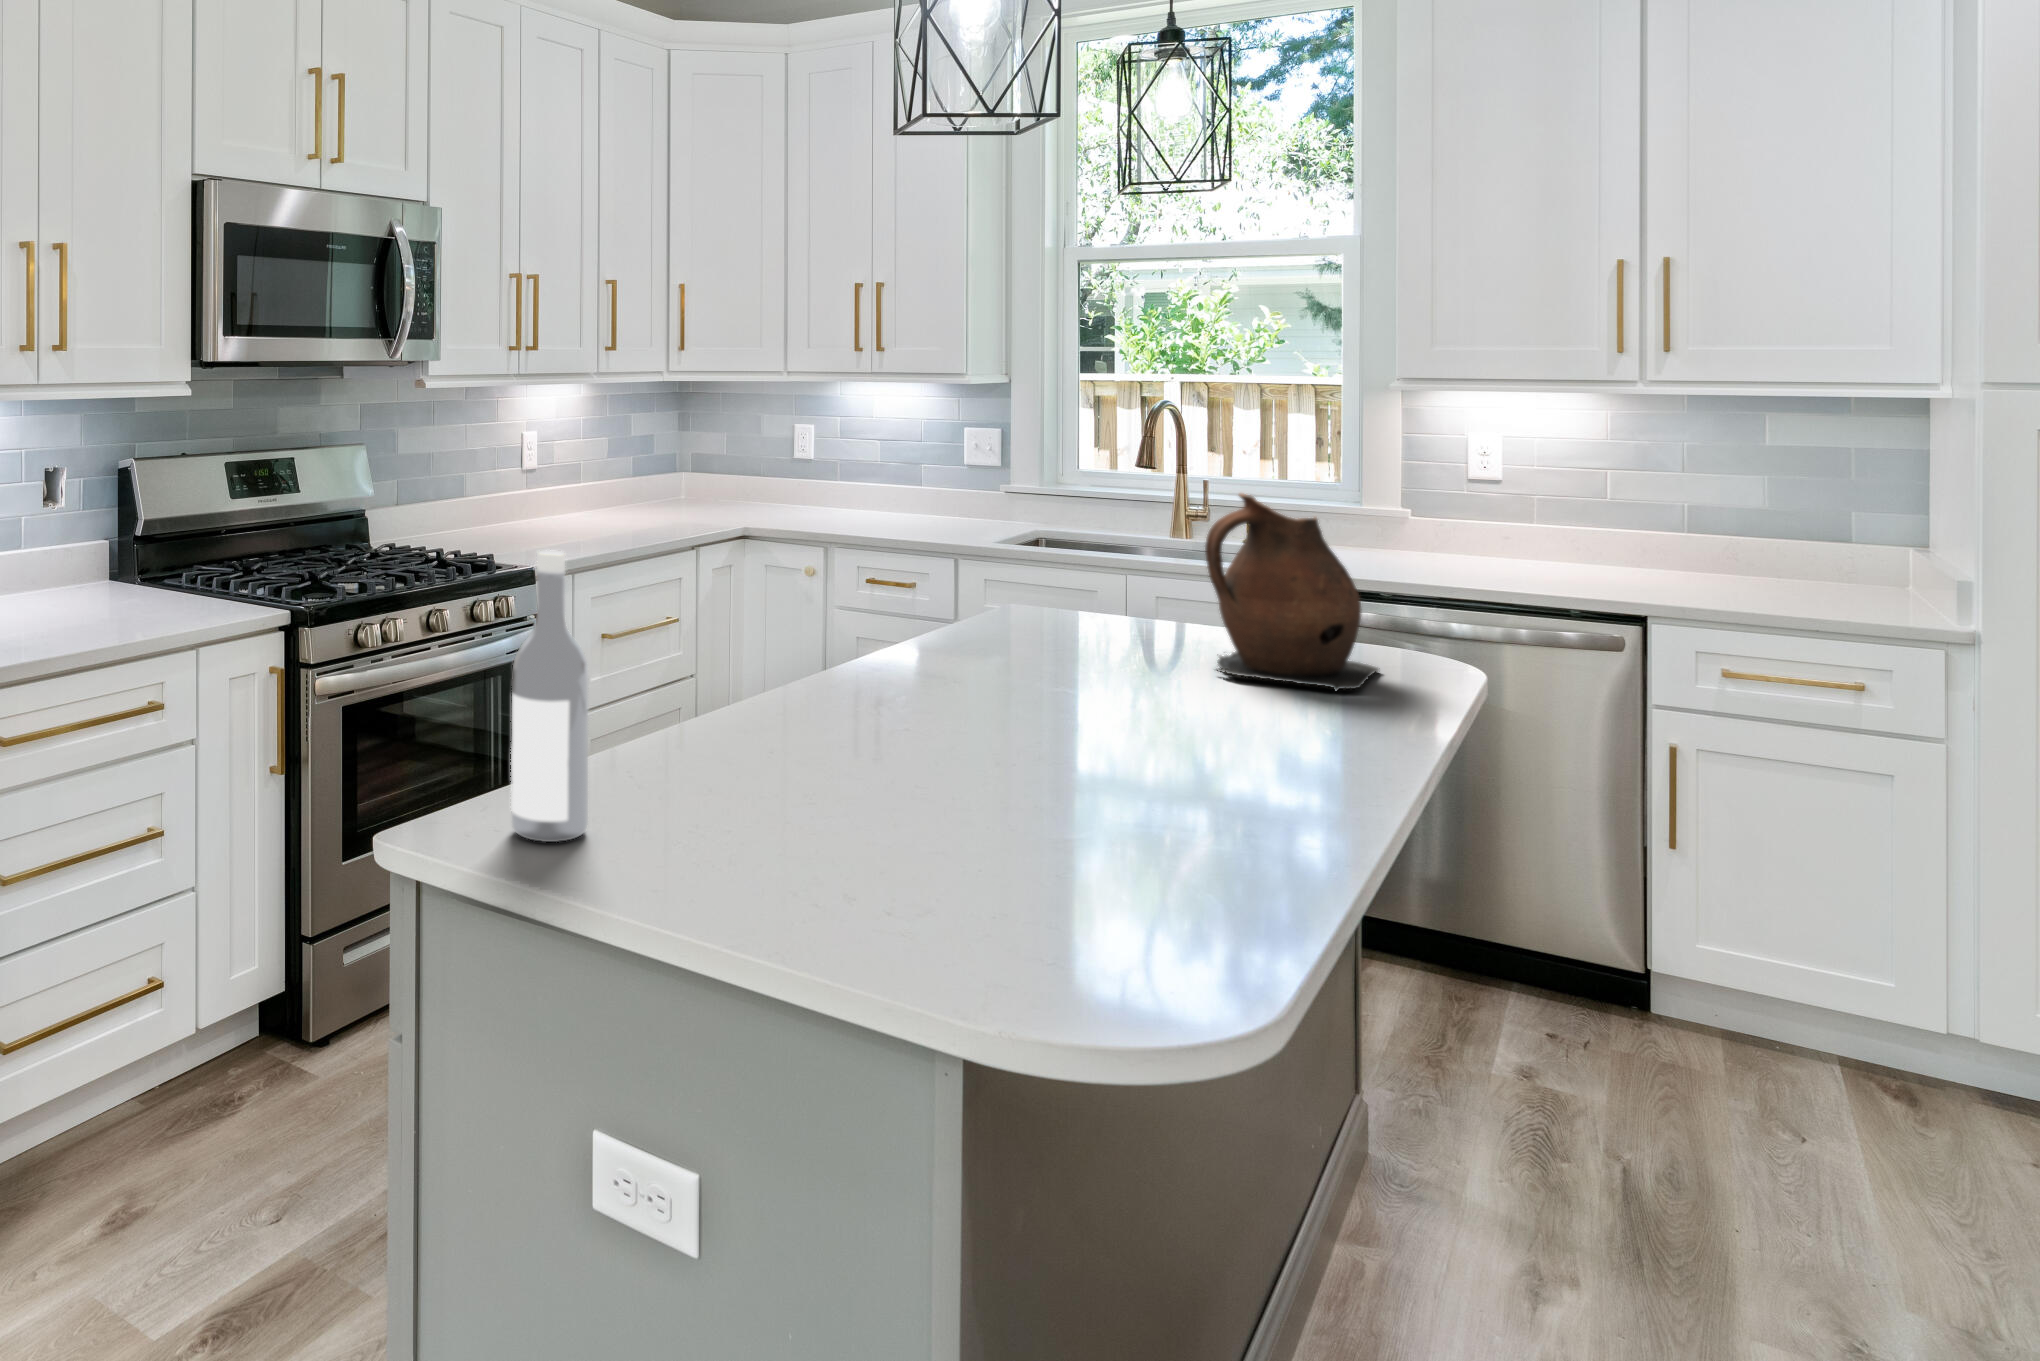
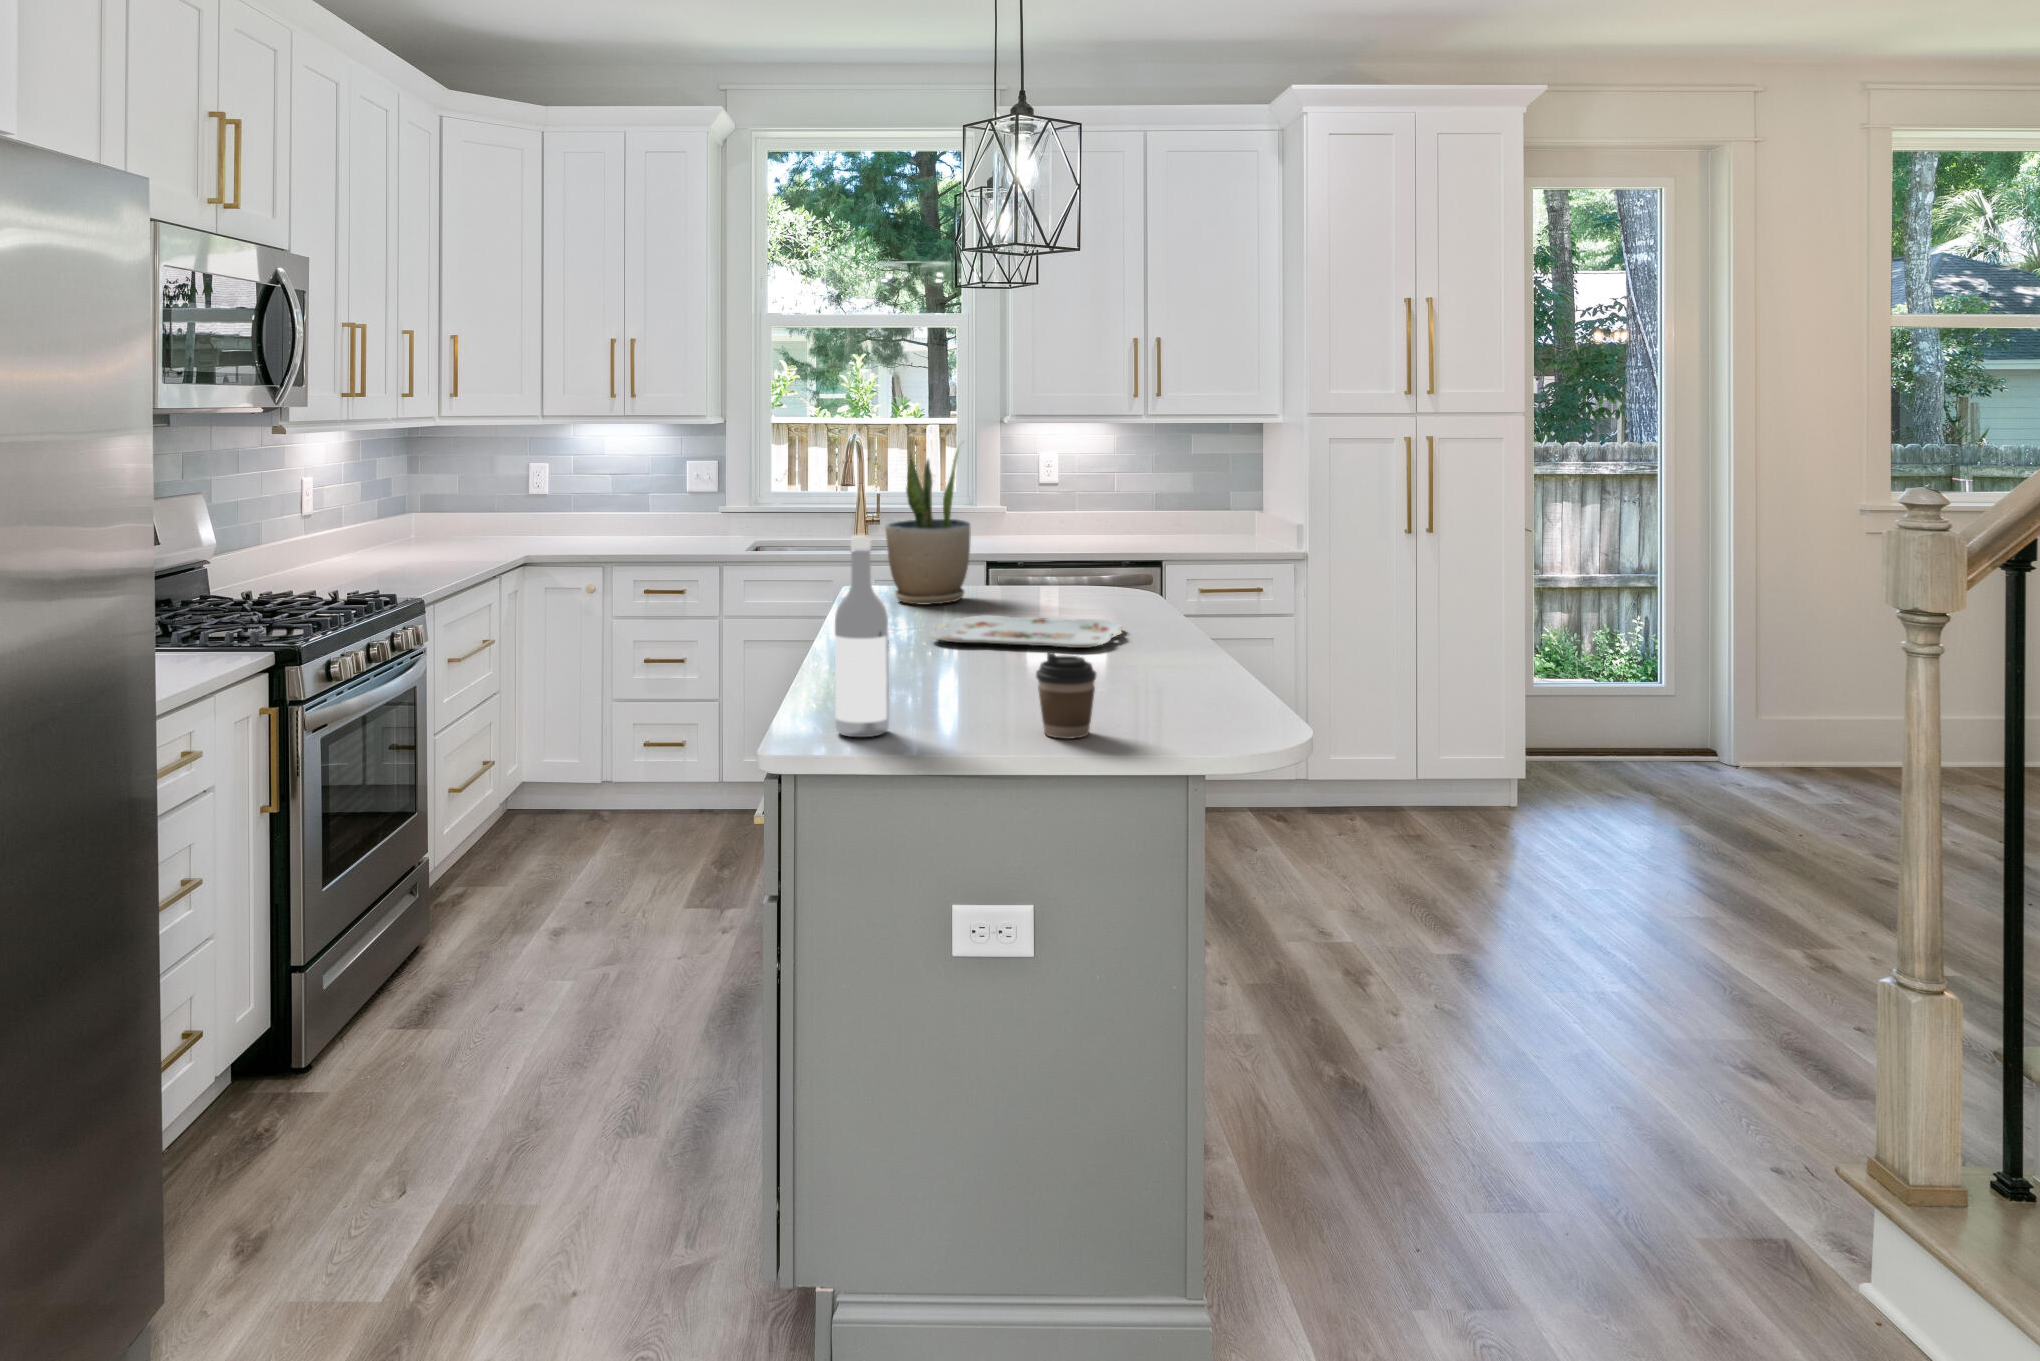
potted plant: none [994,415,1122,649] -> present [885,448,971,604]
ceramic pitcher: present [1205,494,1379,691] -> none [1032,488,1129,606]
serving tray: none [924,676,1261,758] -> present [930,615,1122,648]
coffee cup: none [750,768,850,919] -> present [1036,652,1096,739]

